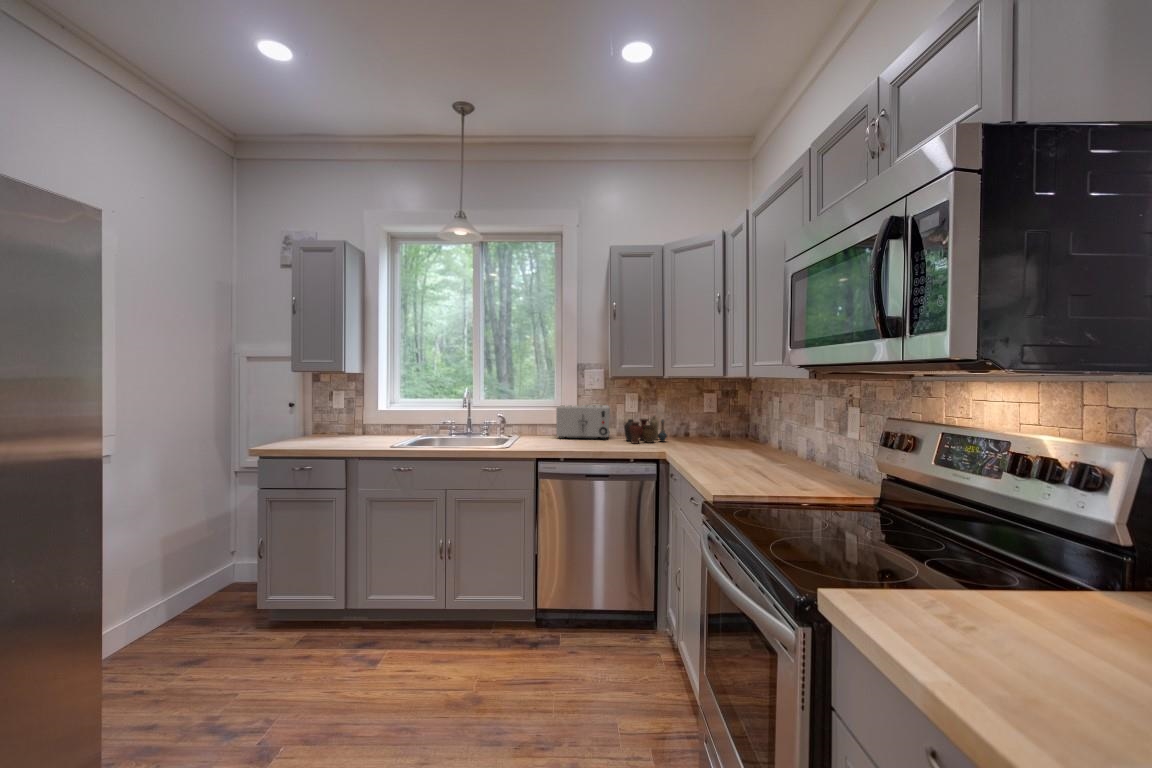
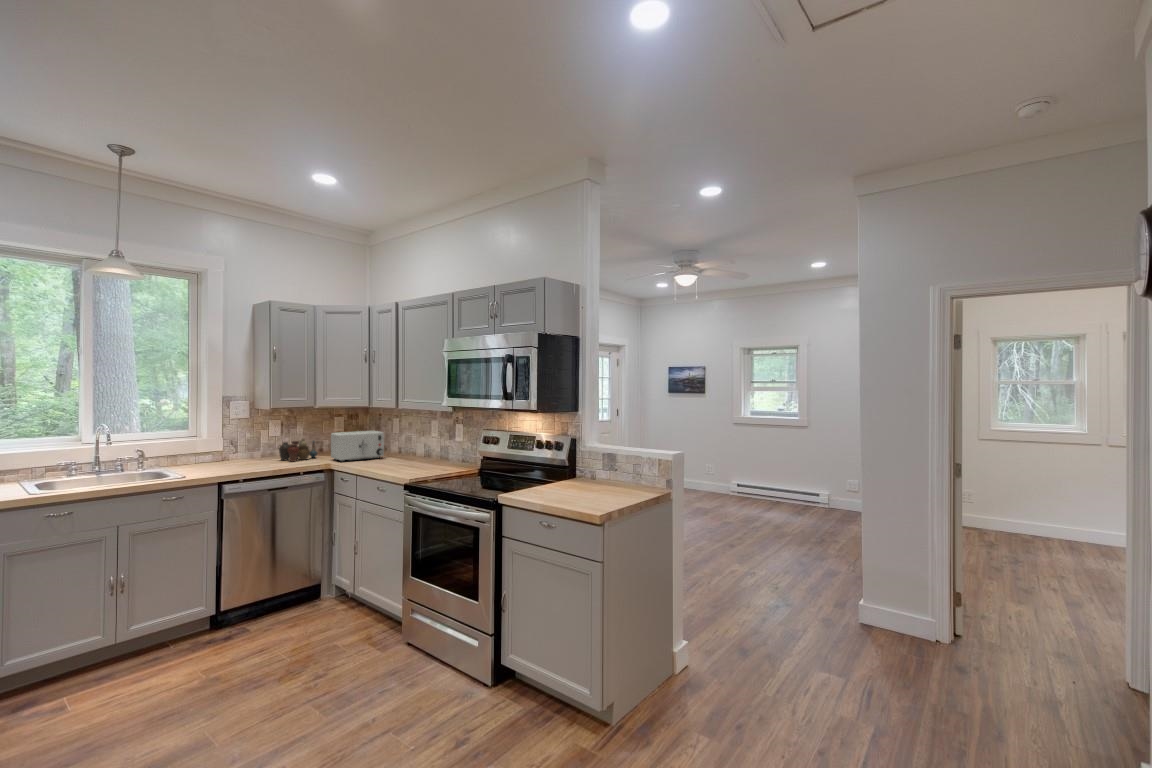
toaster: present [556,405,610,439] -> present [331,431,384,462]

